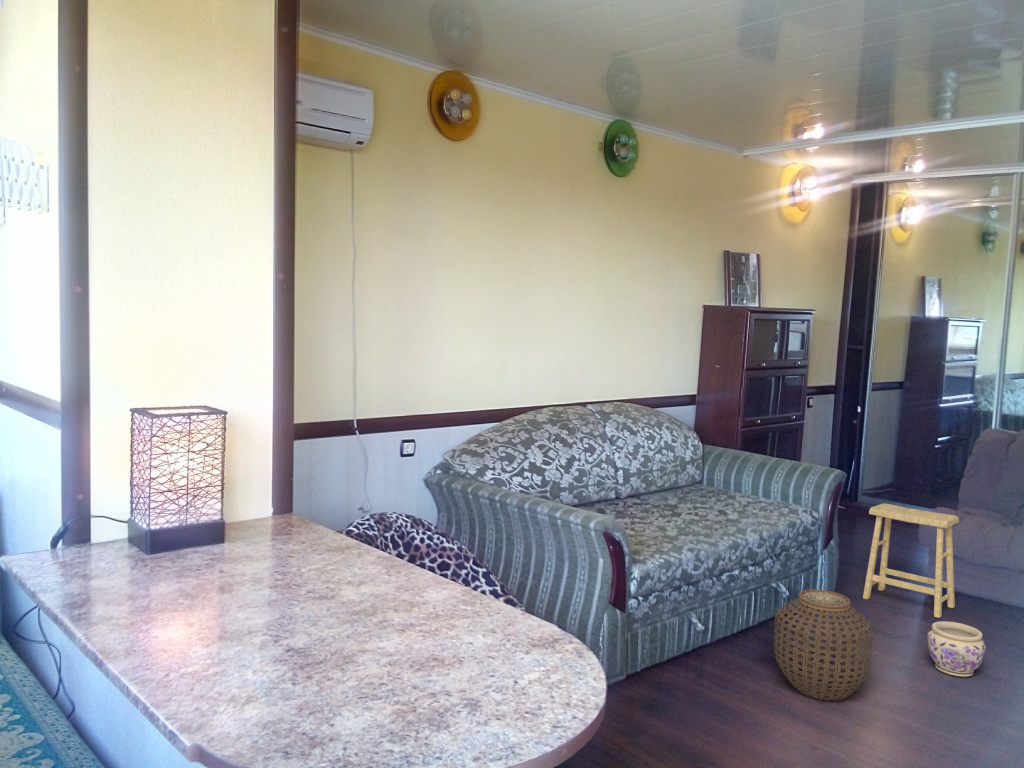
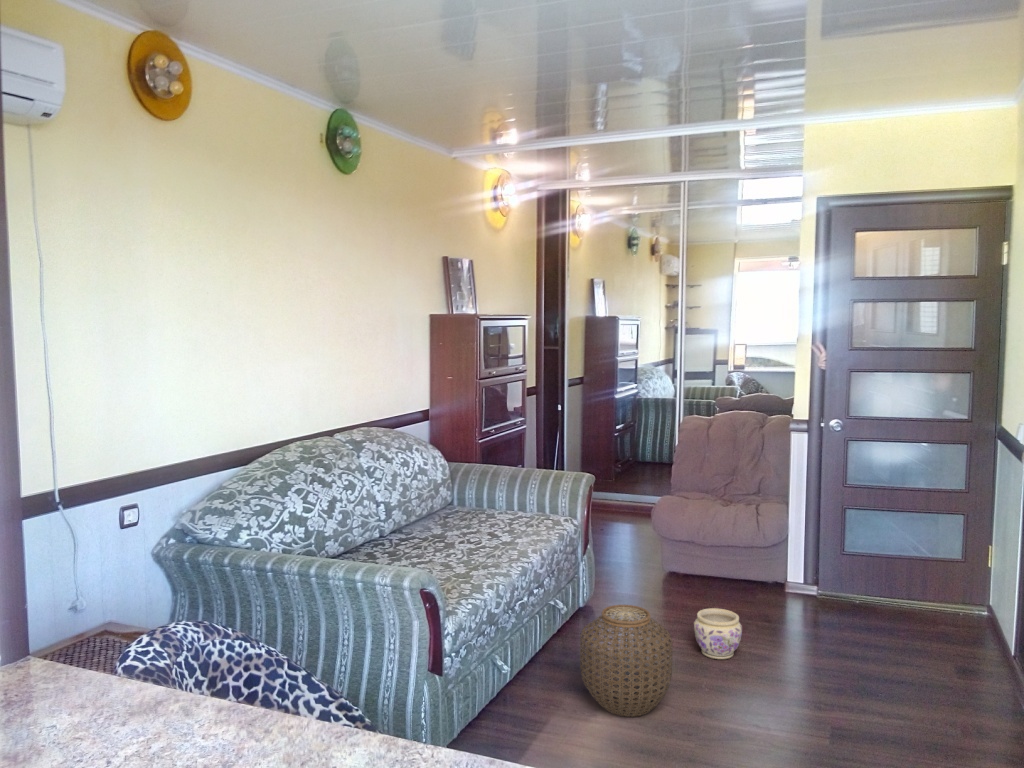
footstool: present [863,504,959,618] -> none [611,501,685,602]

